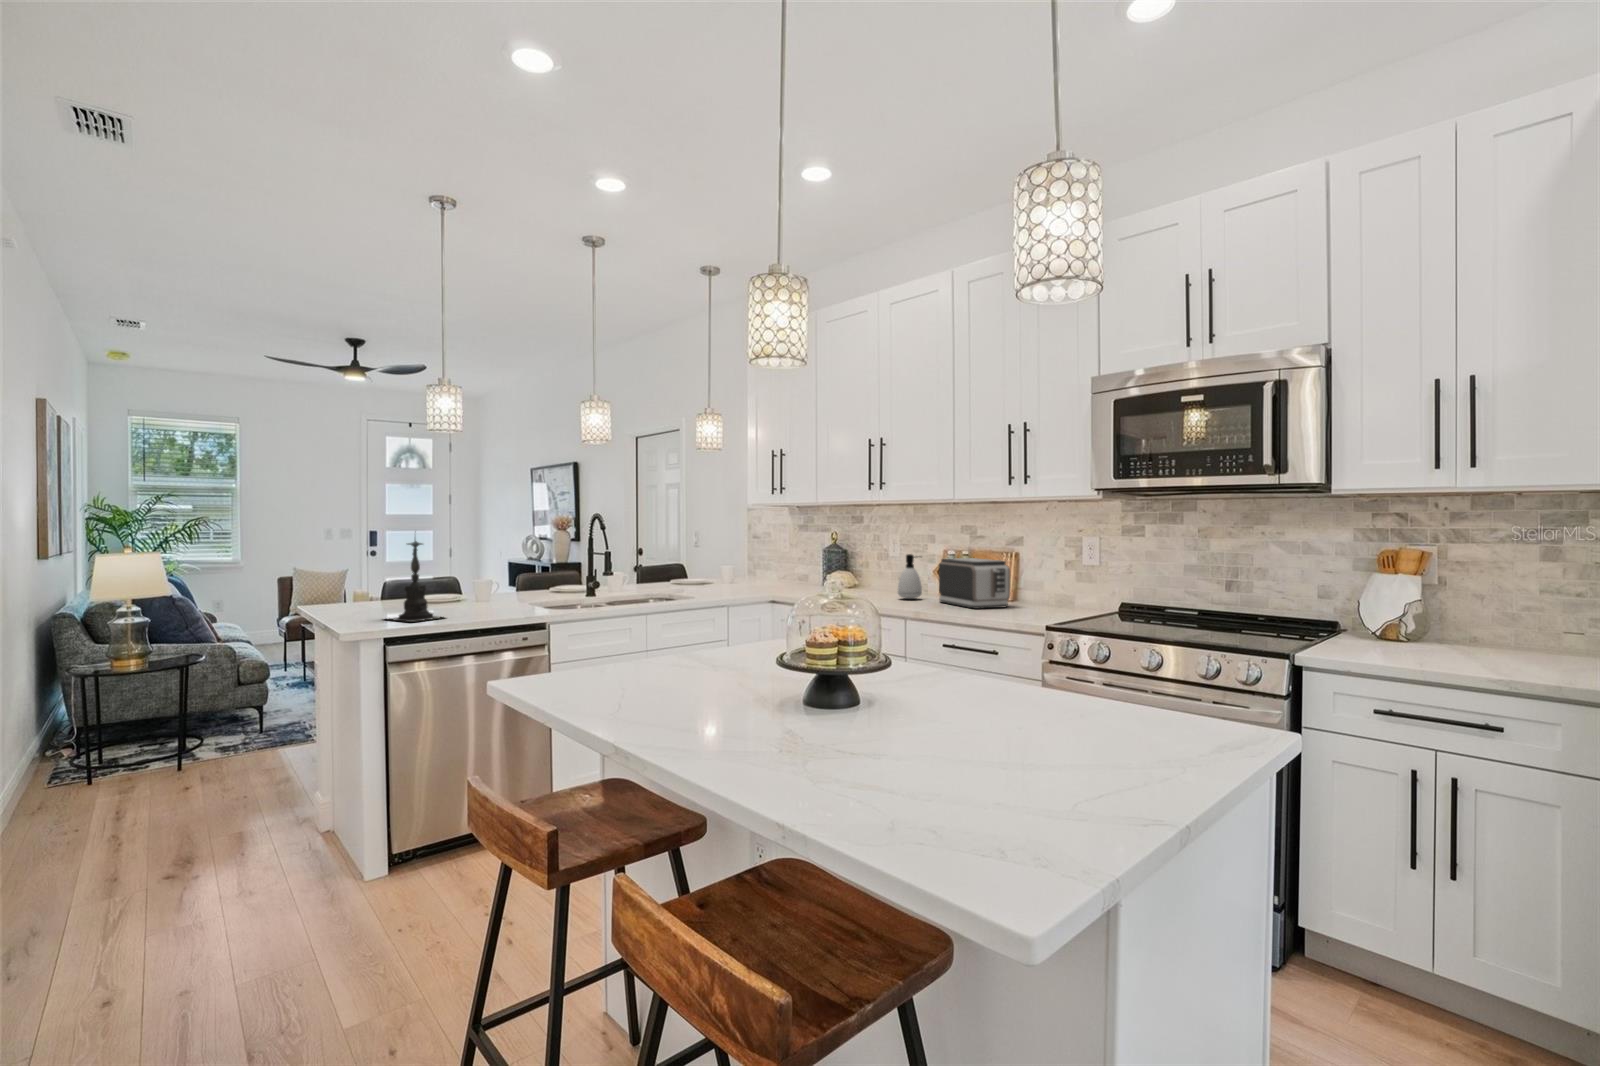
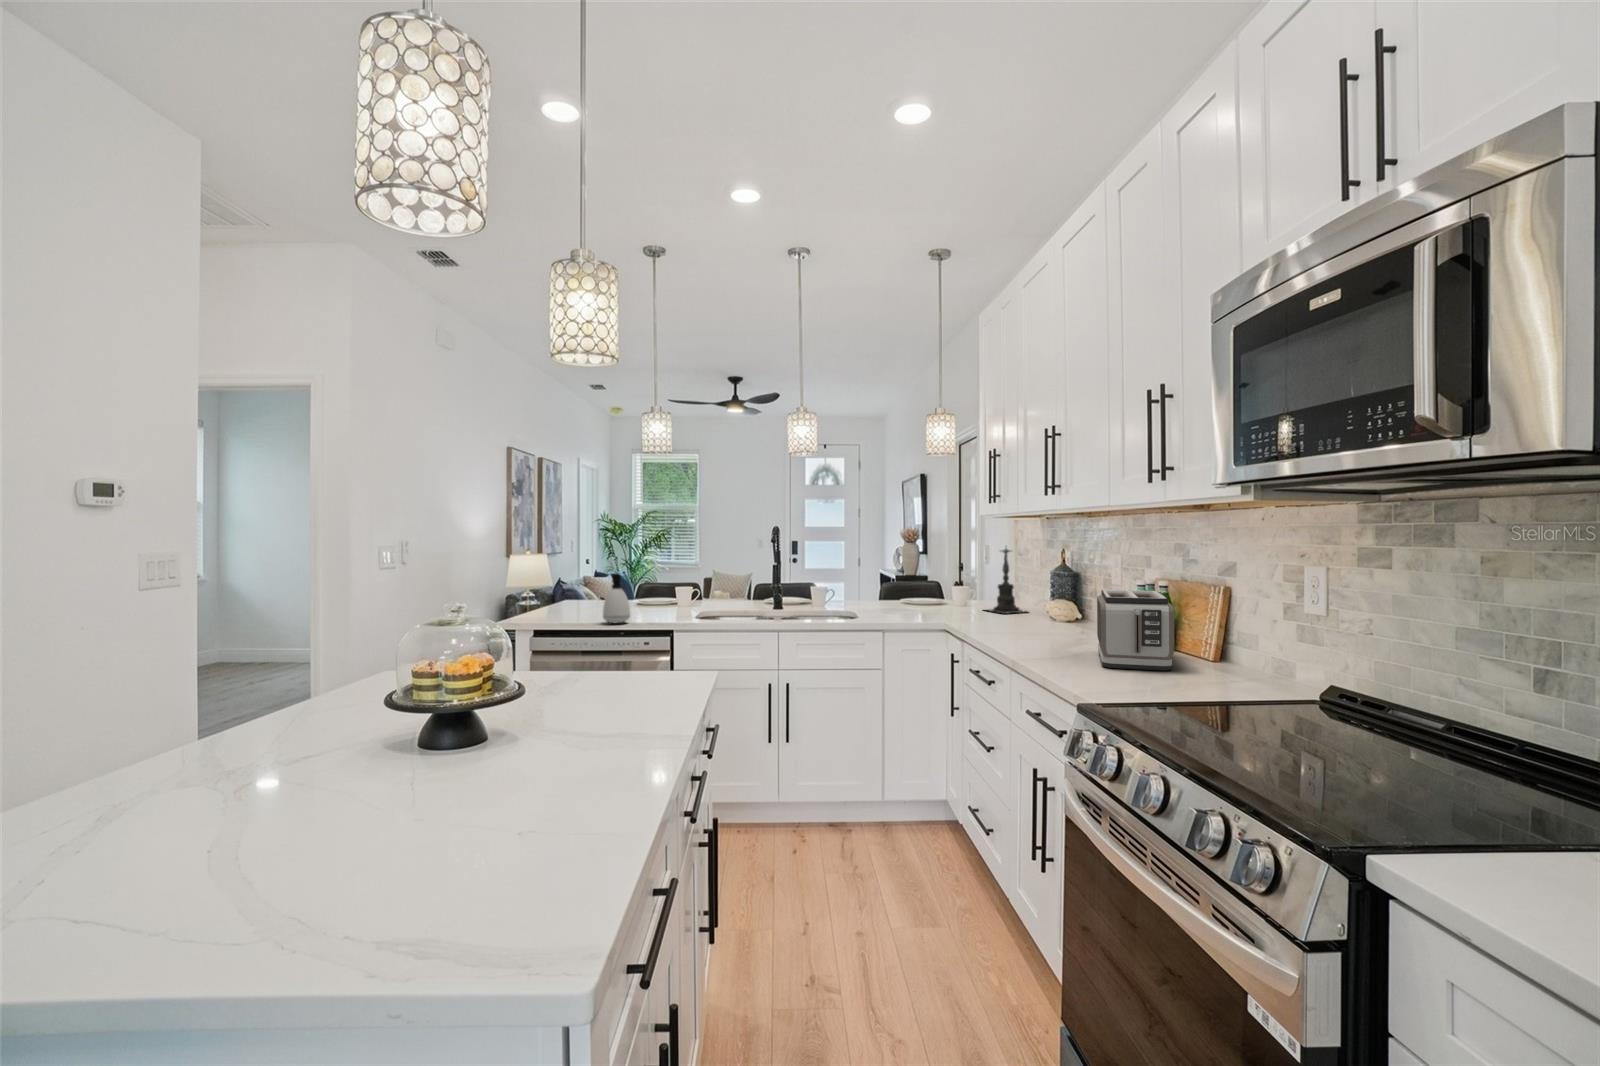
candle holder: present [388,540,440,622] -> present [988,548,1024,614]
soap dispenser: present [898,554,922,599] -> present [603,573,630,623]

